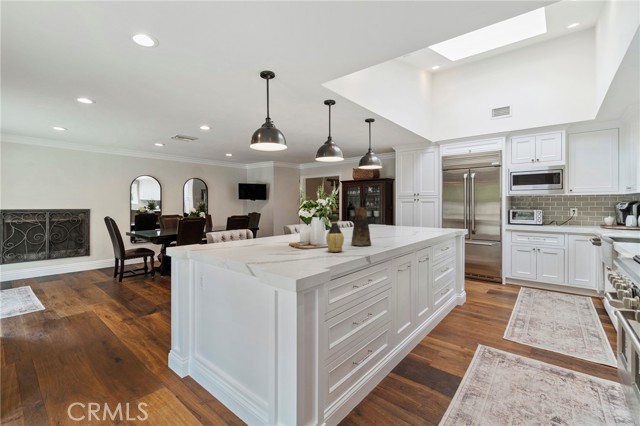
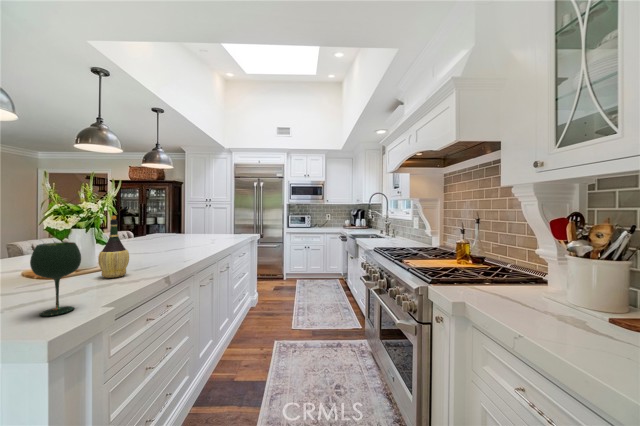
pitcher: present [351,207,371,246] -> none [138,214,168,263]
wine glass: none [293,224,315,267] -> present [30,242,81,316]

